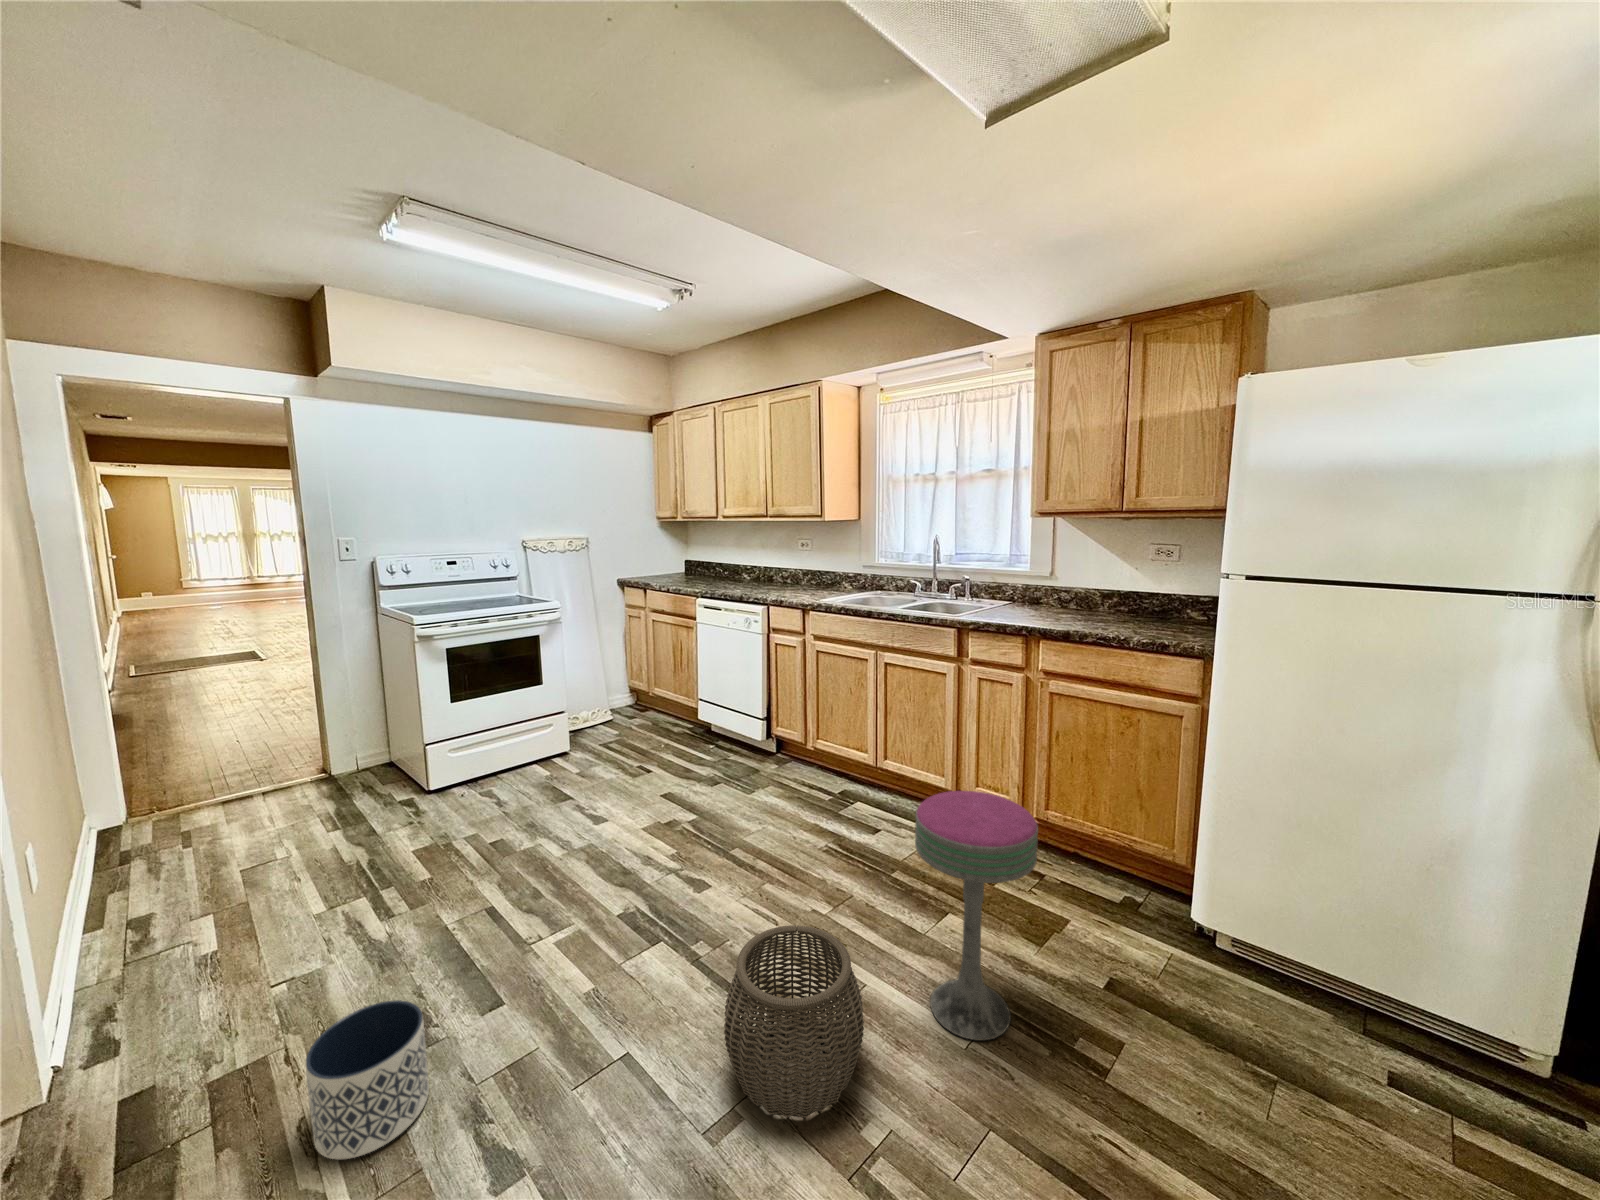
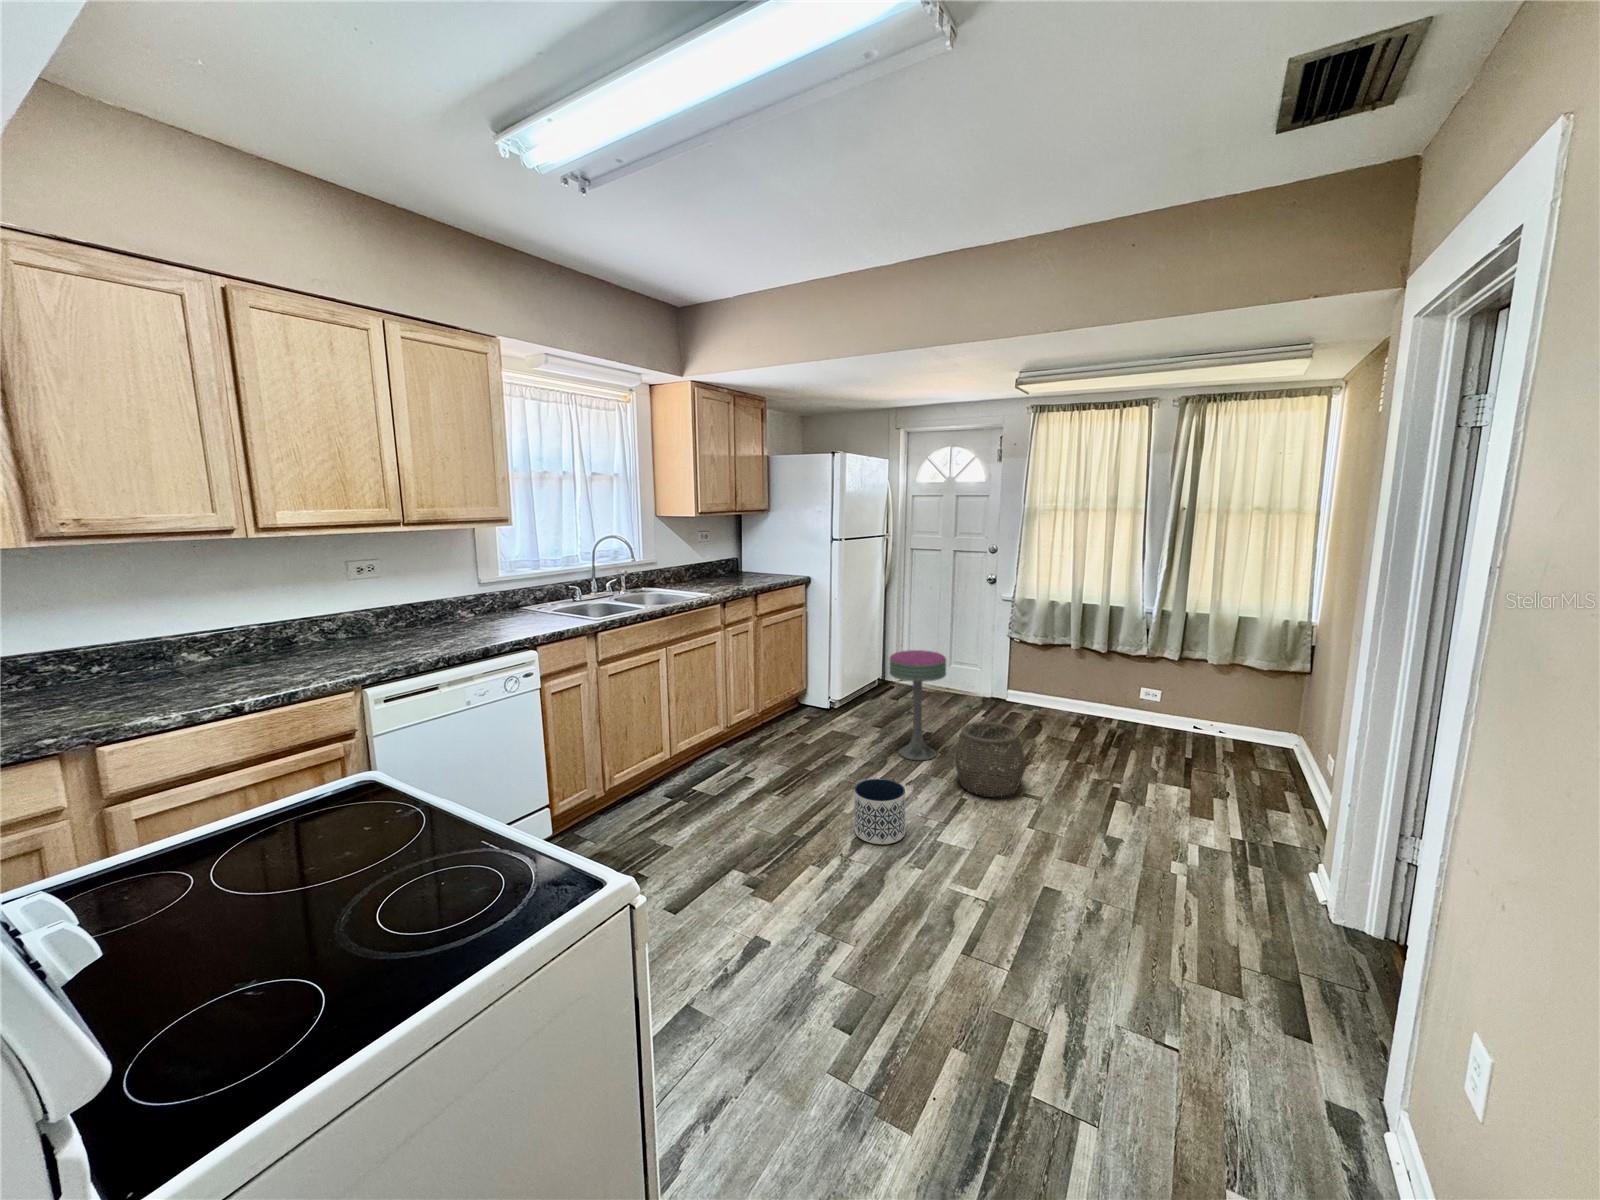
planter: present [306,1000,429,1160] -> present [854,779,905,844]

